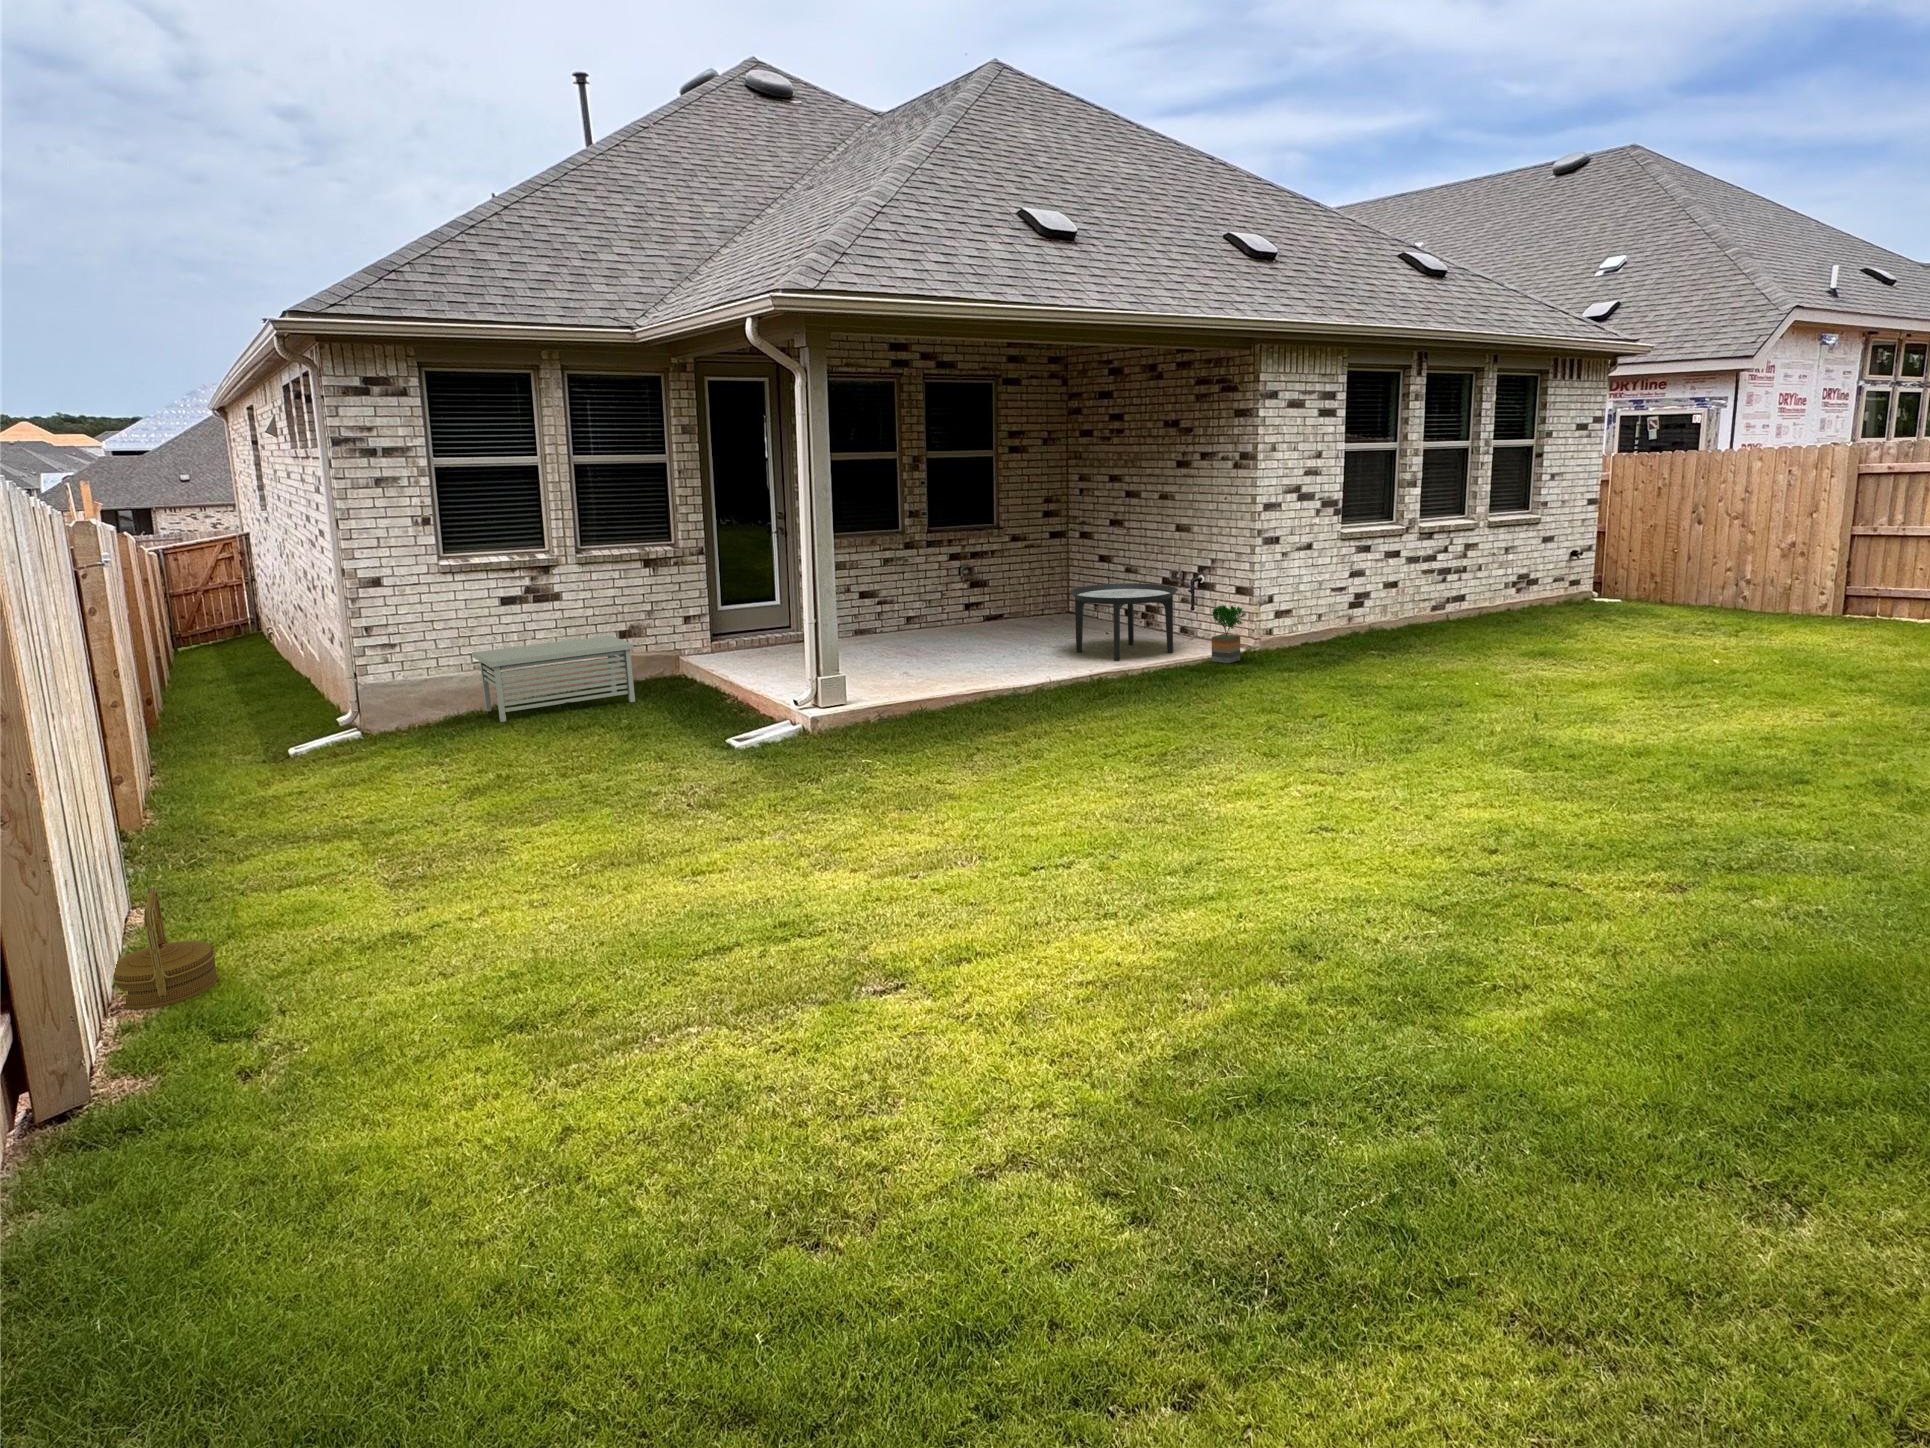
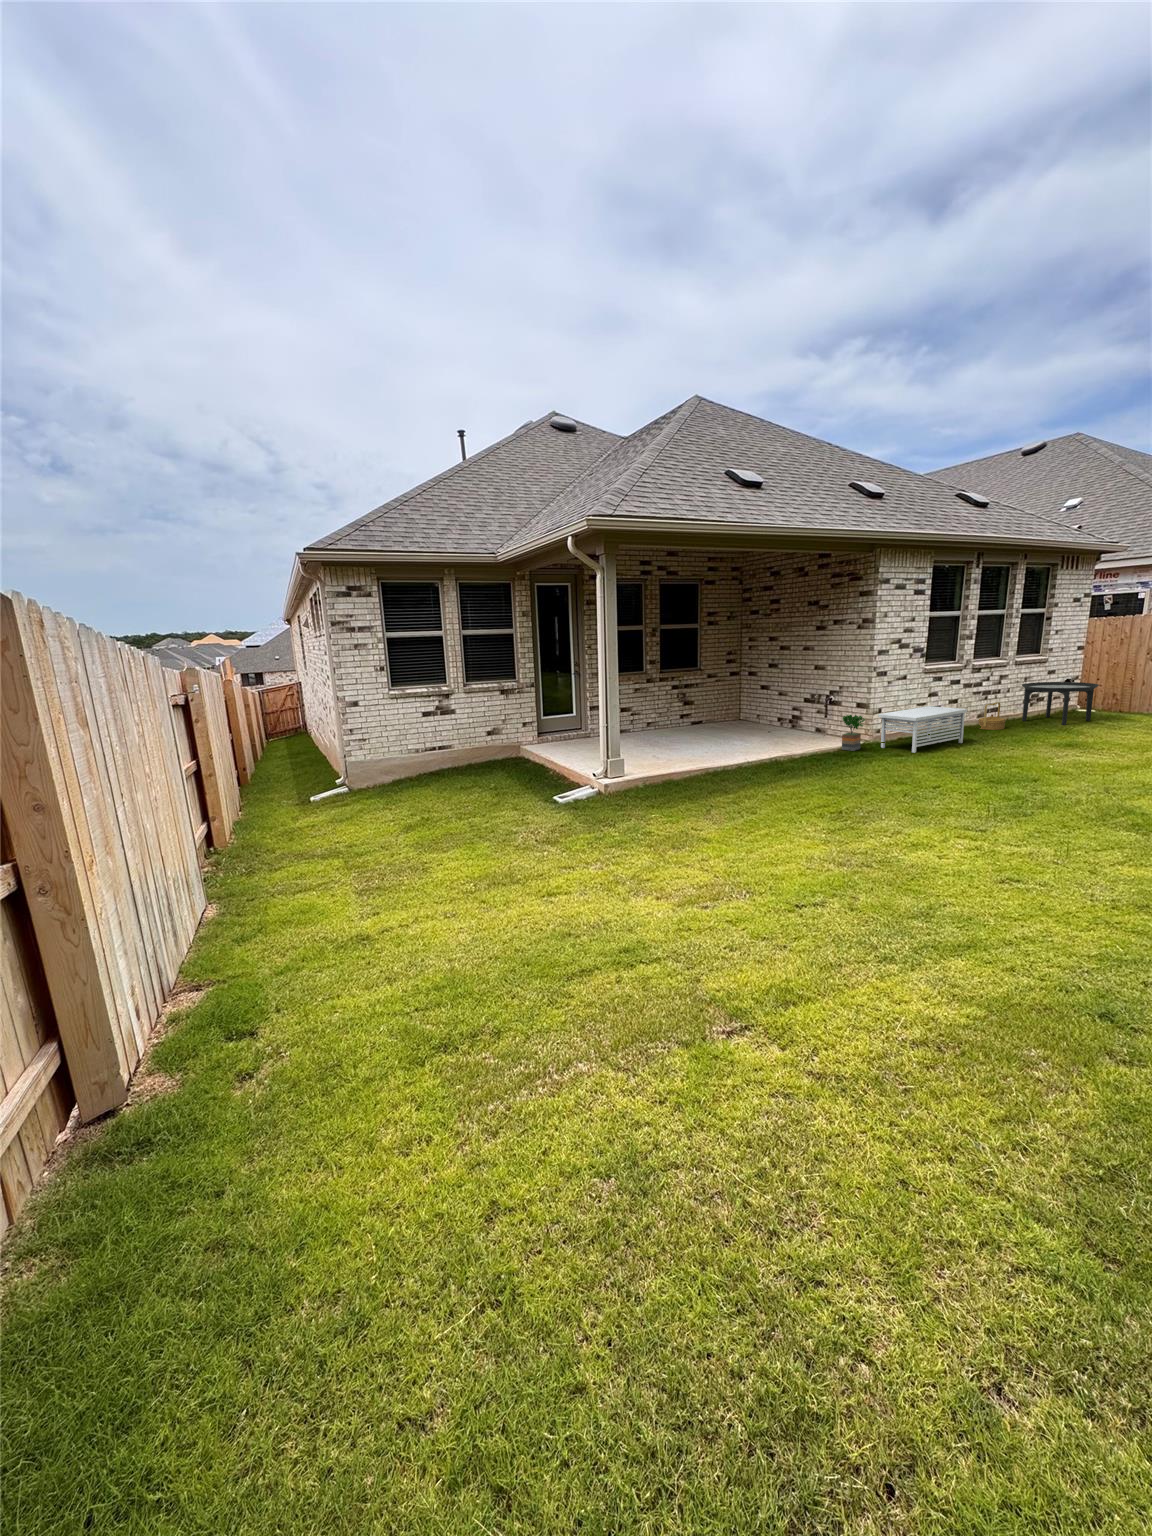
round table: present [1070,583,1178,661] -> present [1022,682,1099,725]
storage bench: present [472,636,635,722] -> present [878,706,967,753]
woven basket: present [114,888,218,1010] -> present [978,702,1005,730]

